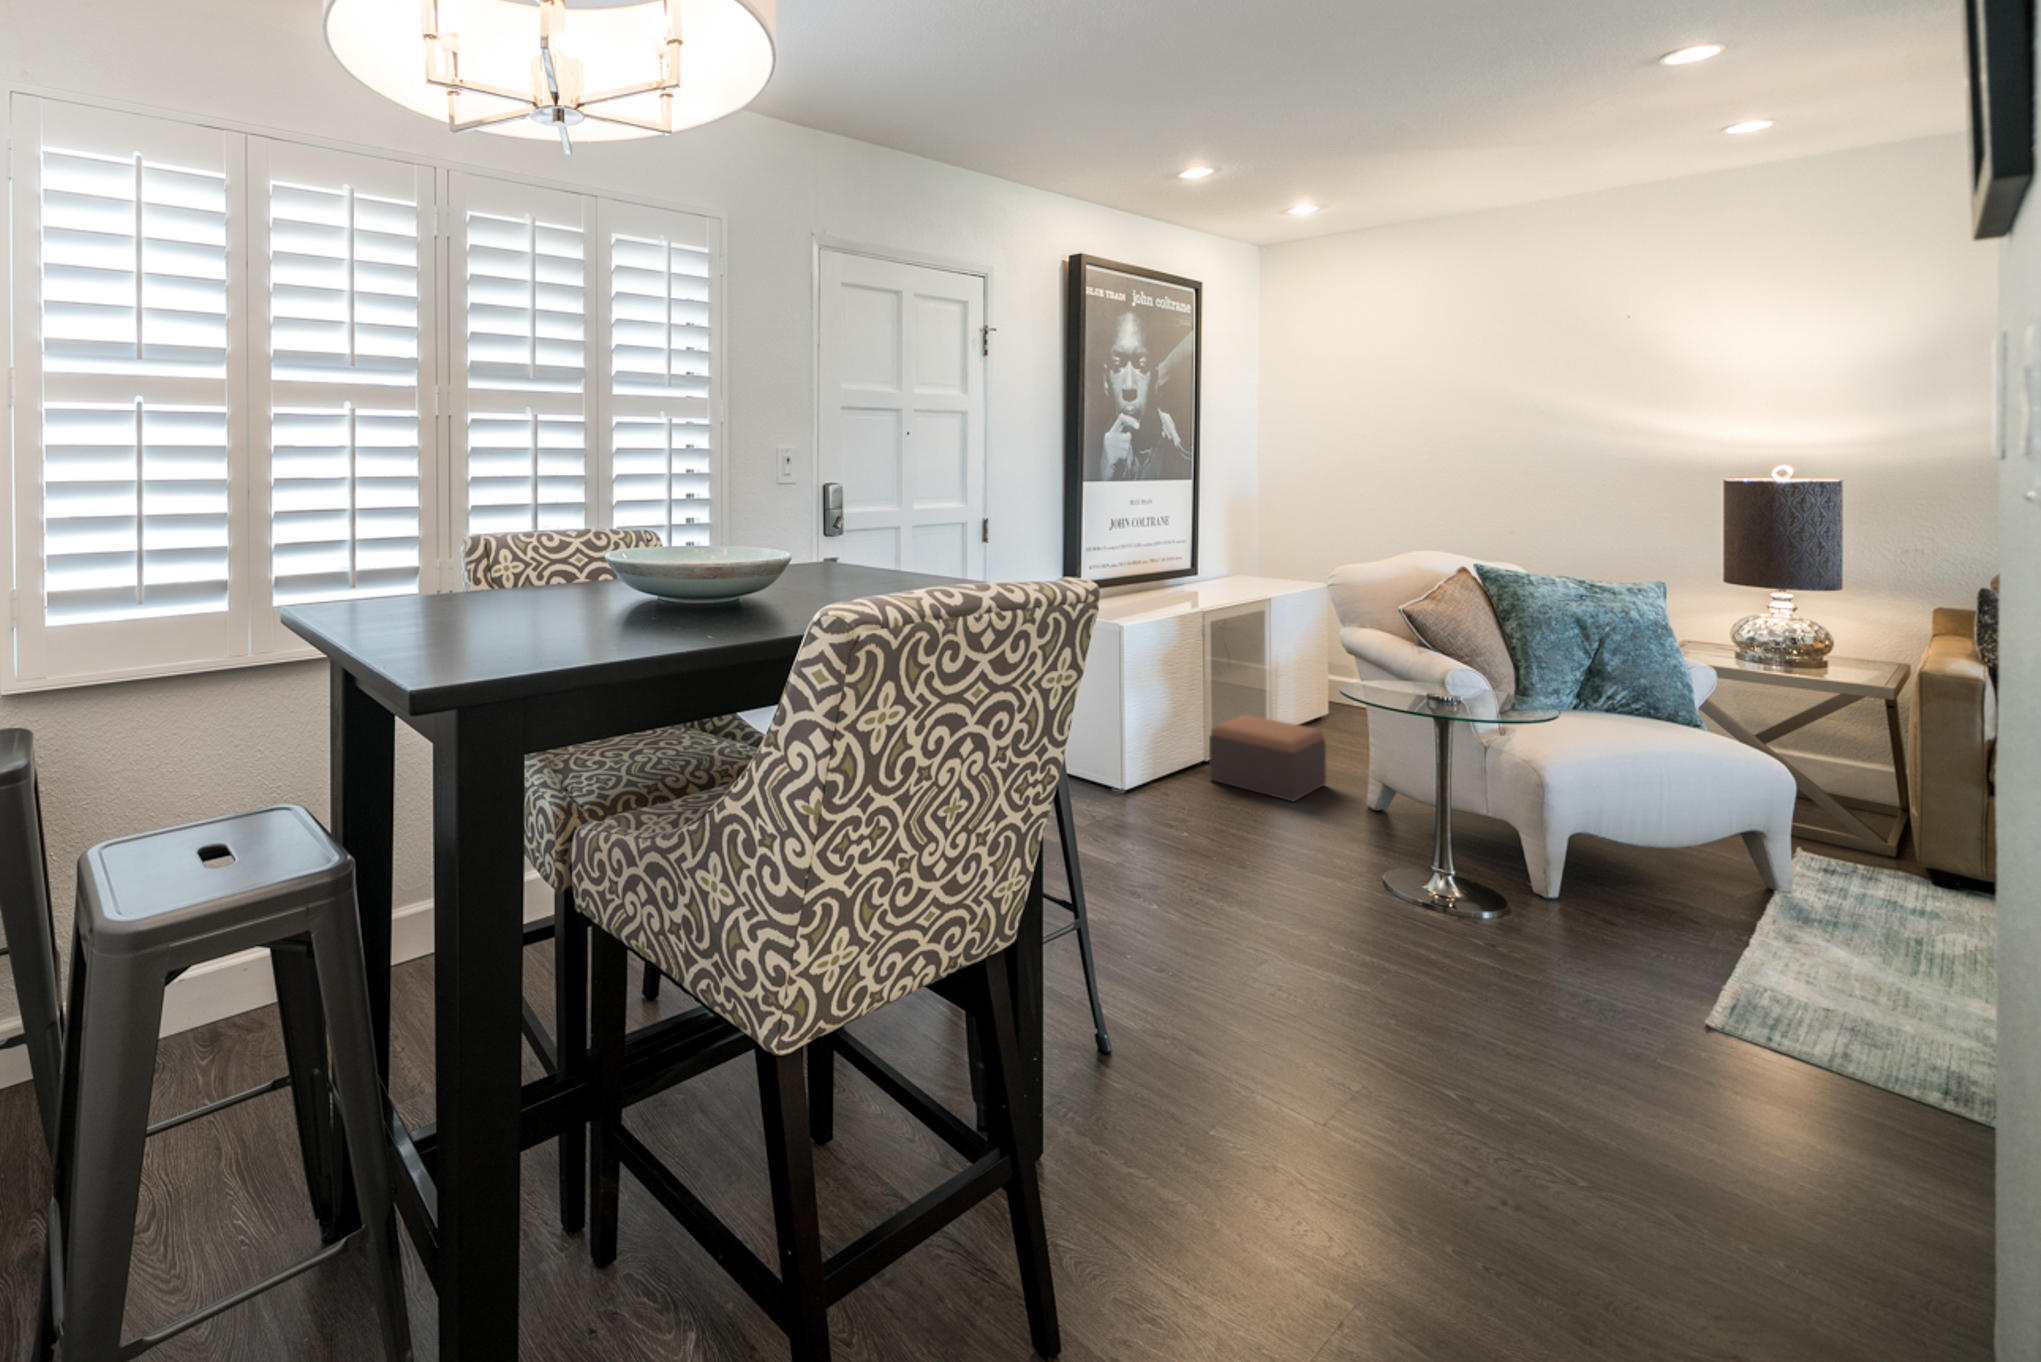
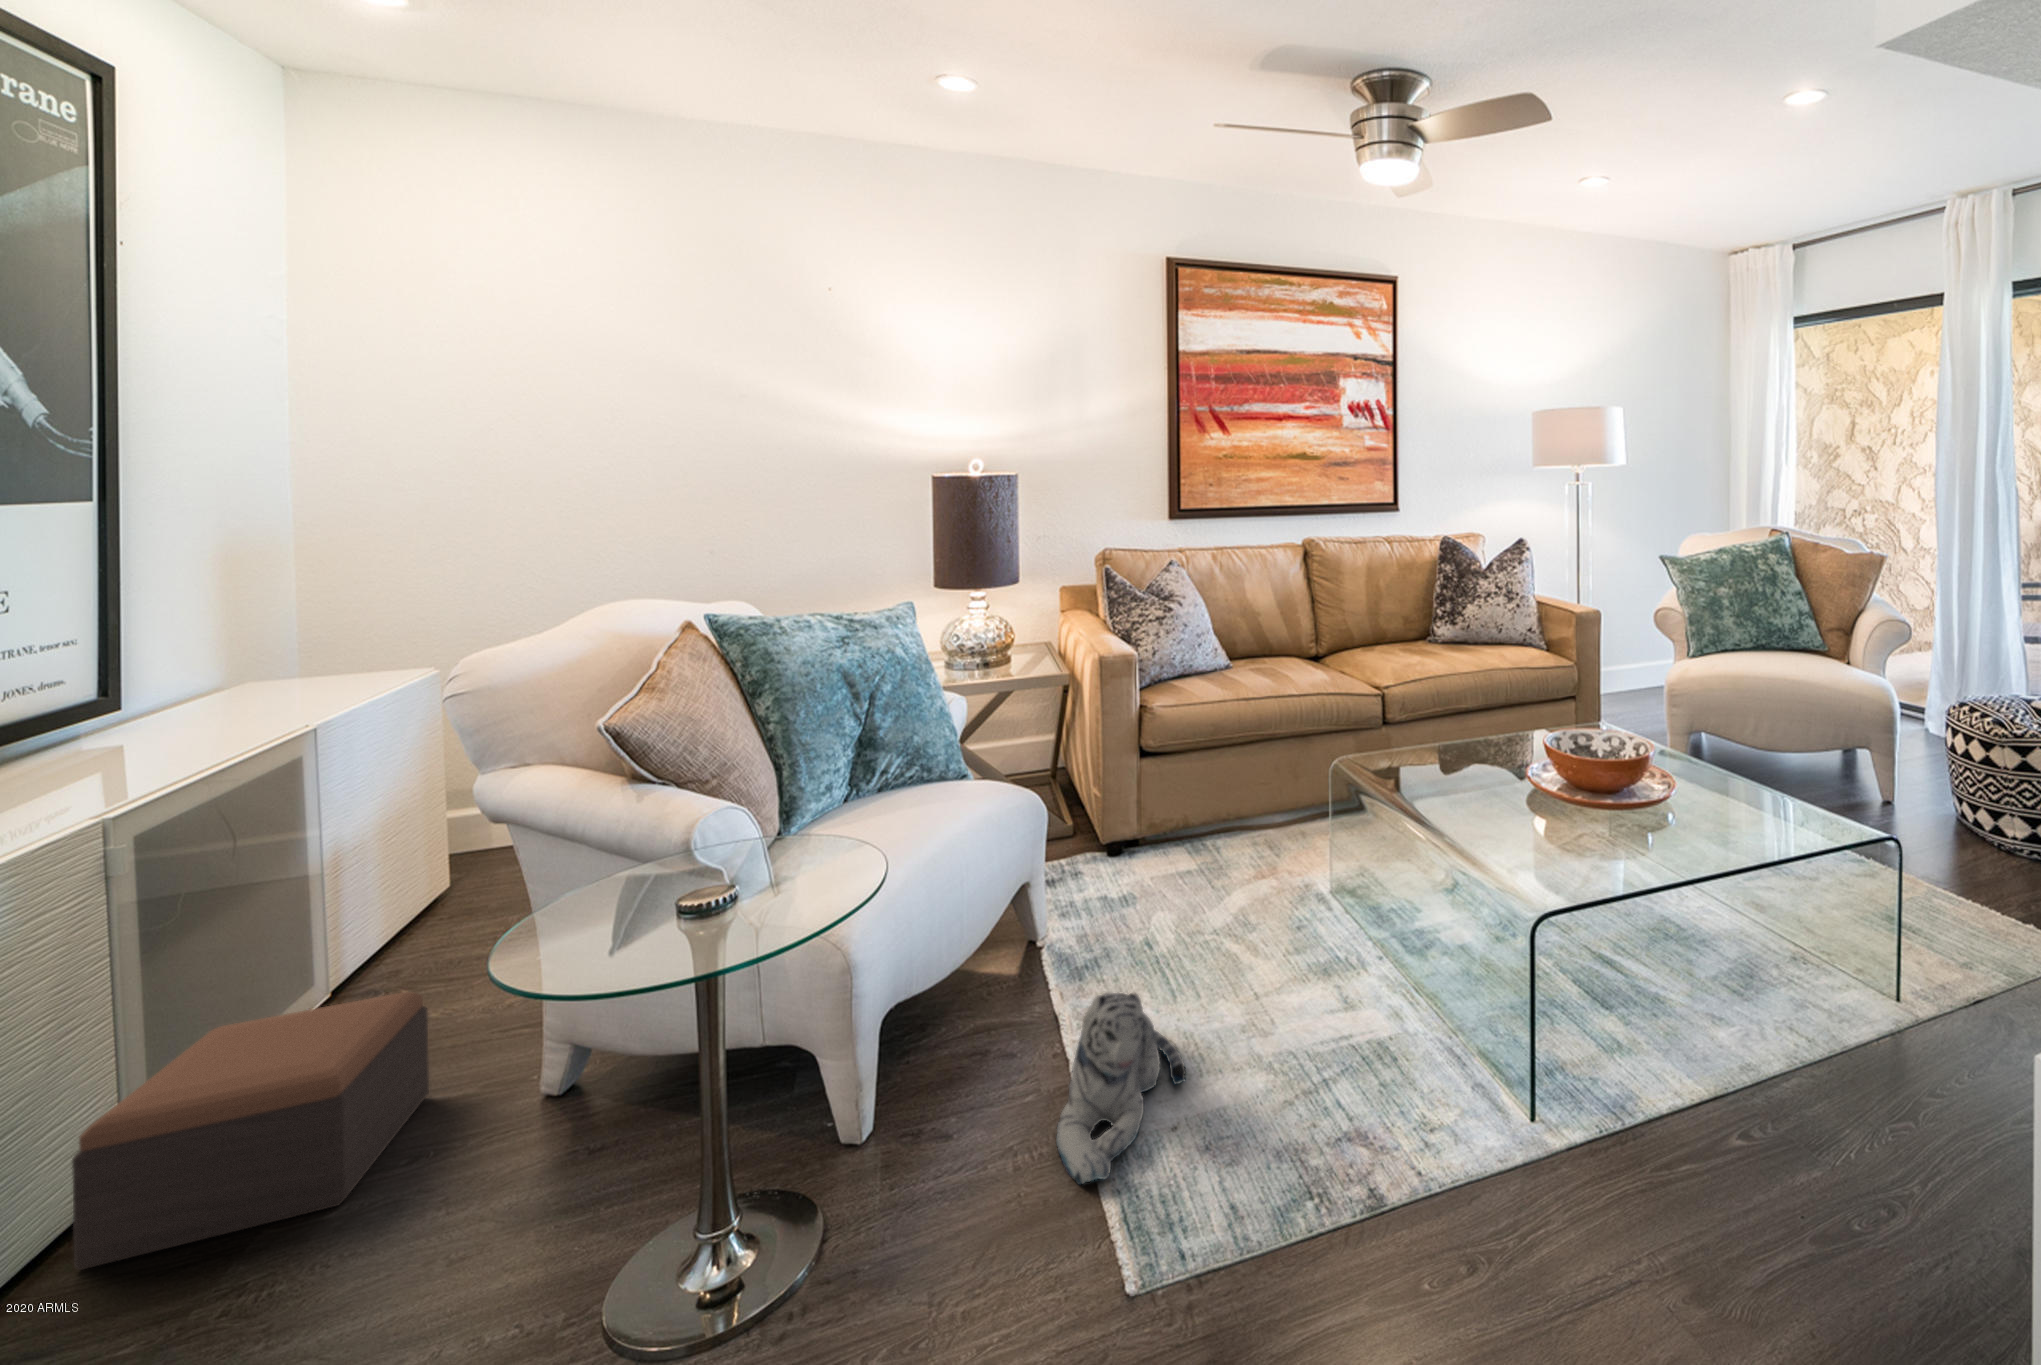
plush toy: none [1709,876,1878,990] -> present [1056,992,1186,1184]

